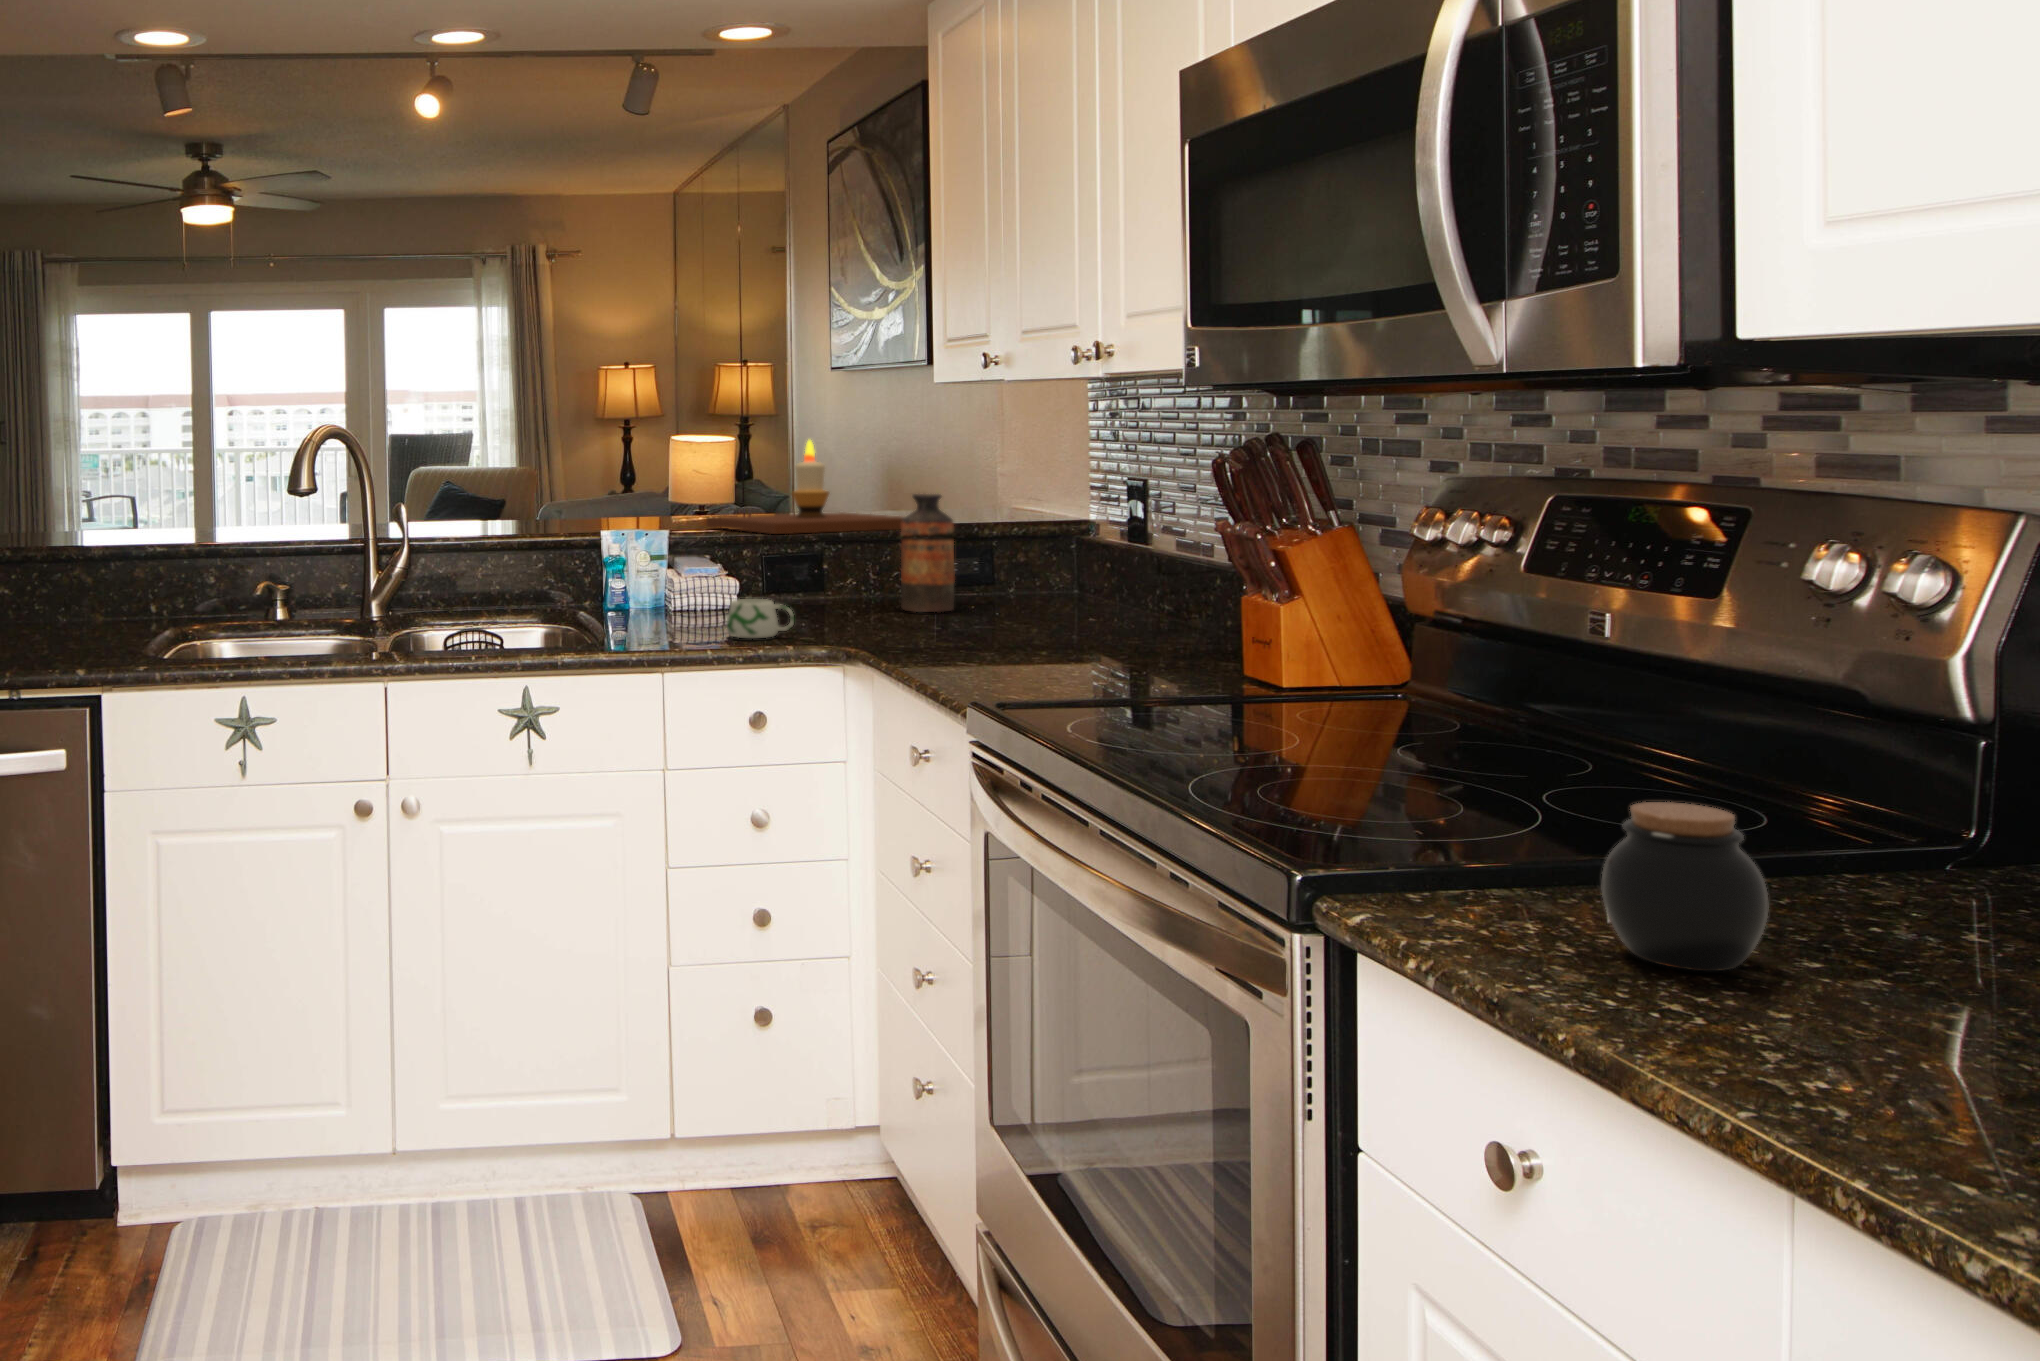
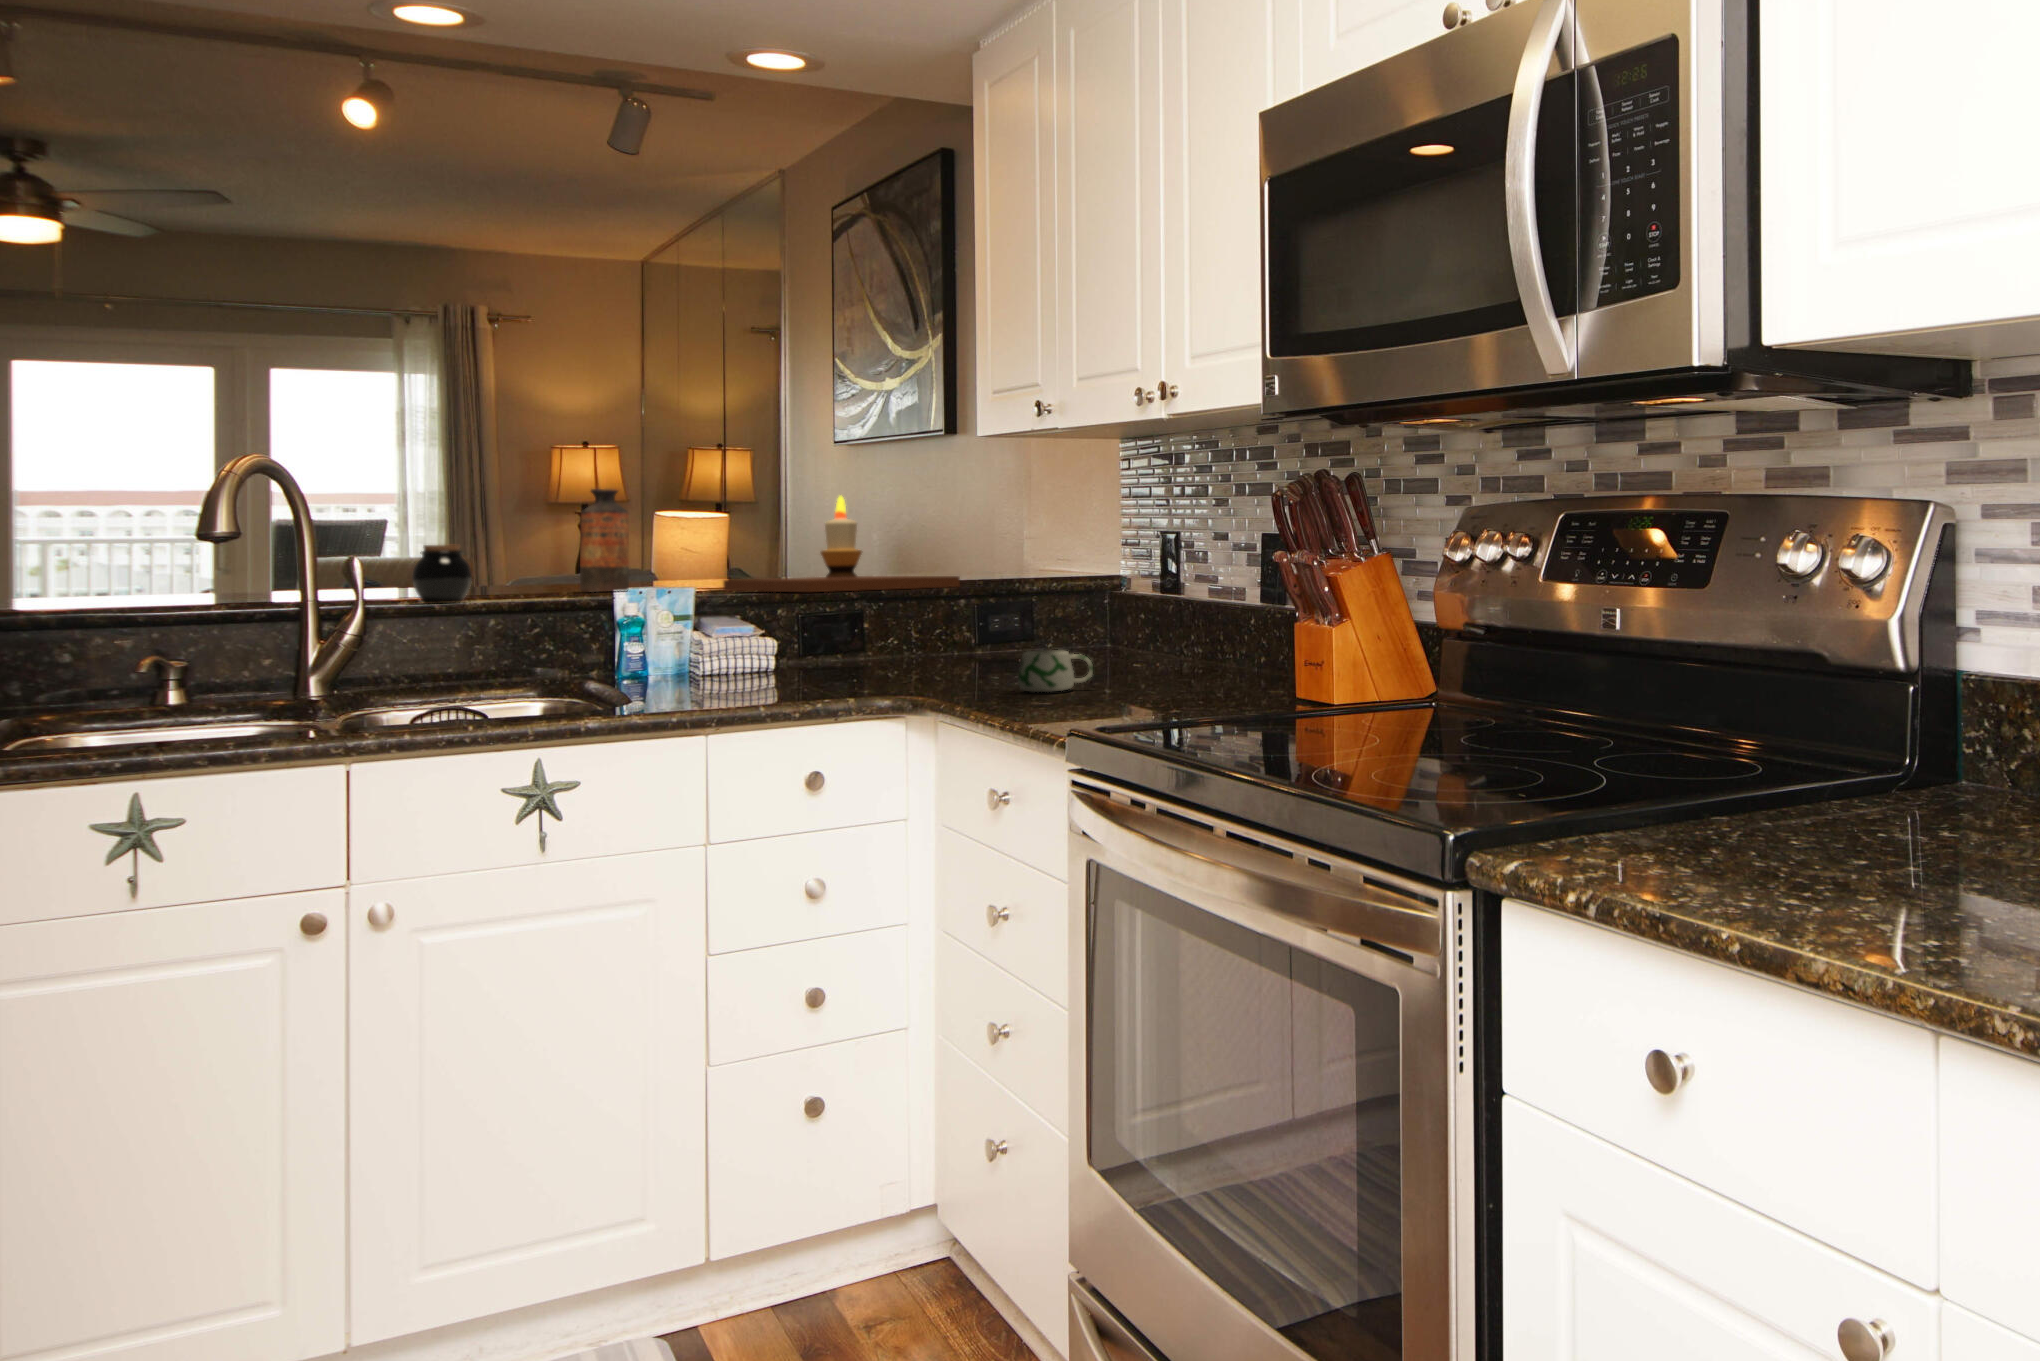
bottle: present [901,494,955,612] -> present [580,489,629,592]
mug: present [726,599,795,638] -> present [1018,650,1093,692]
jar: present [1602,802,1768,971] -> present [412,545,472,603]

